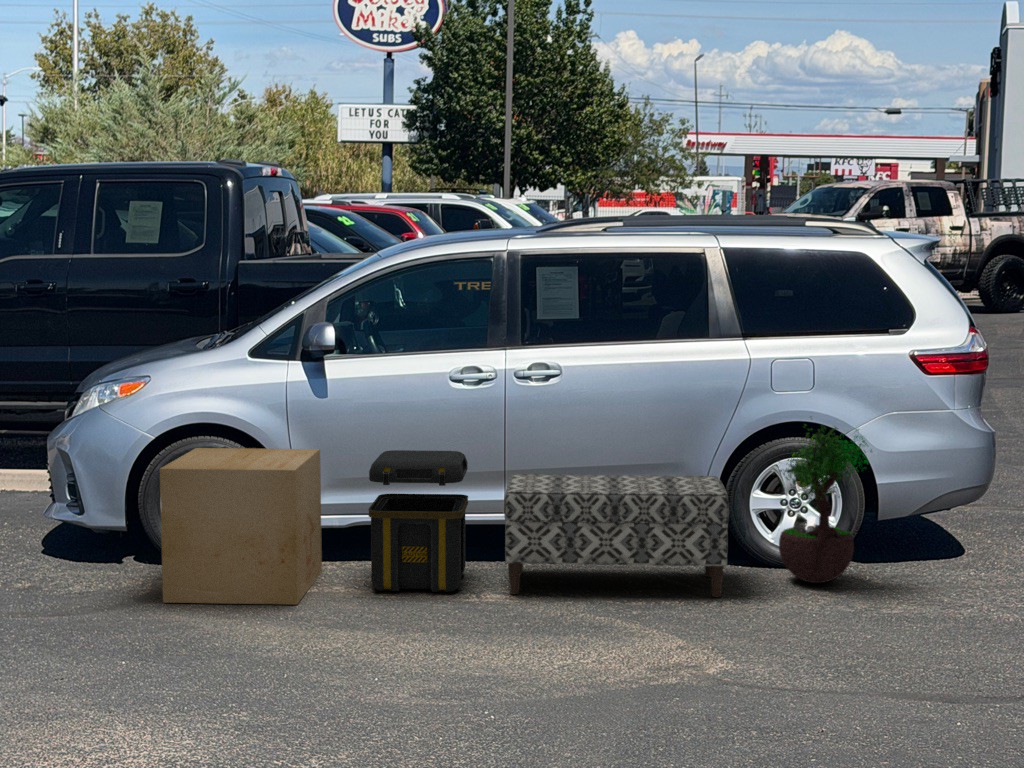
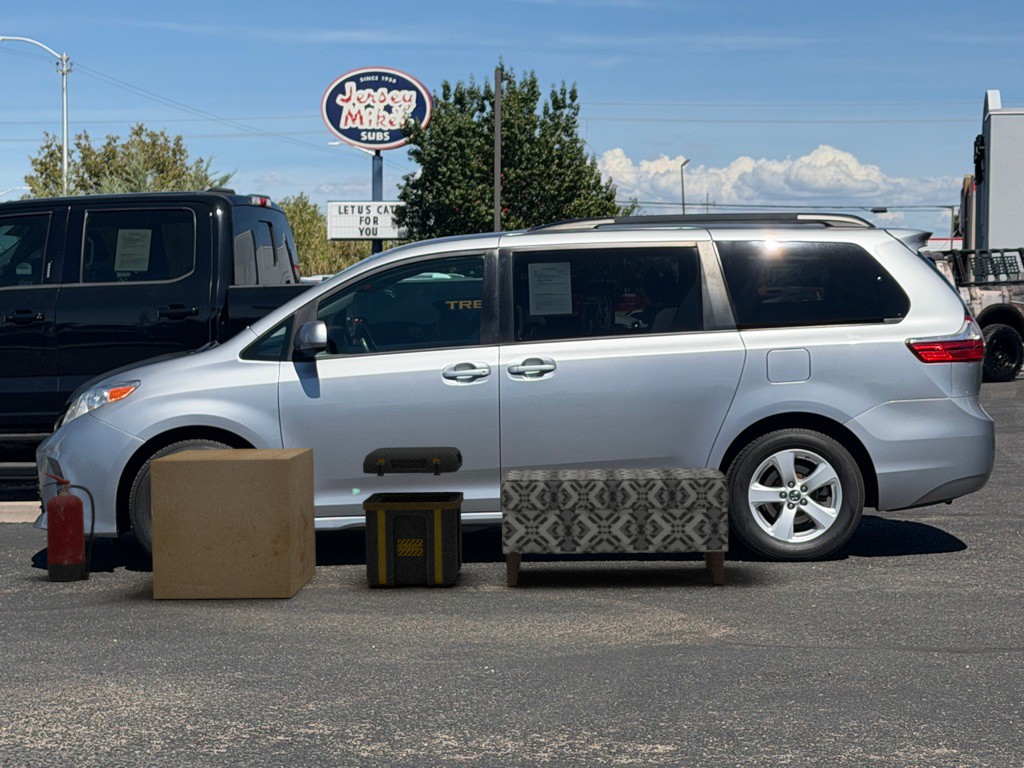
potted tree: present [773,426,872,583] -> none [770,400,871,572]
fire extinguisher: none [54,468,105,575] -> present [44,473,95,581]

